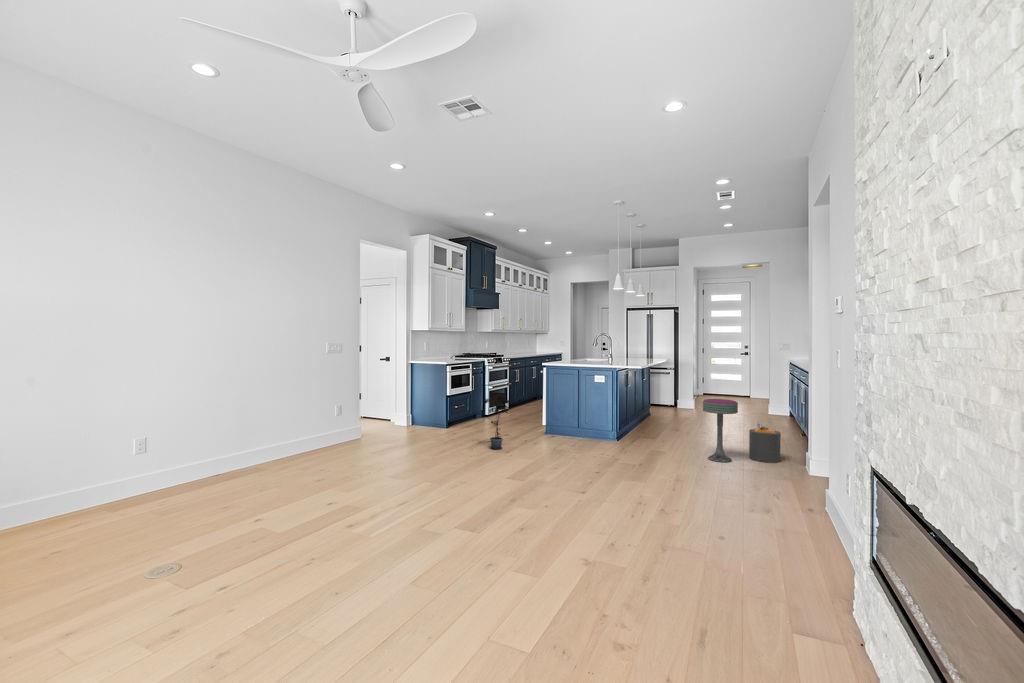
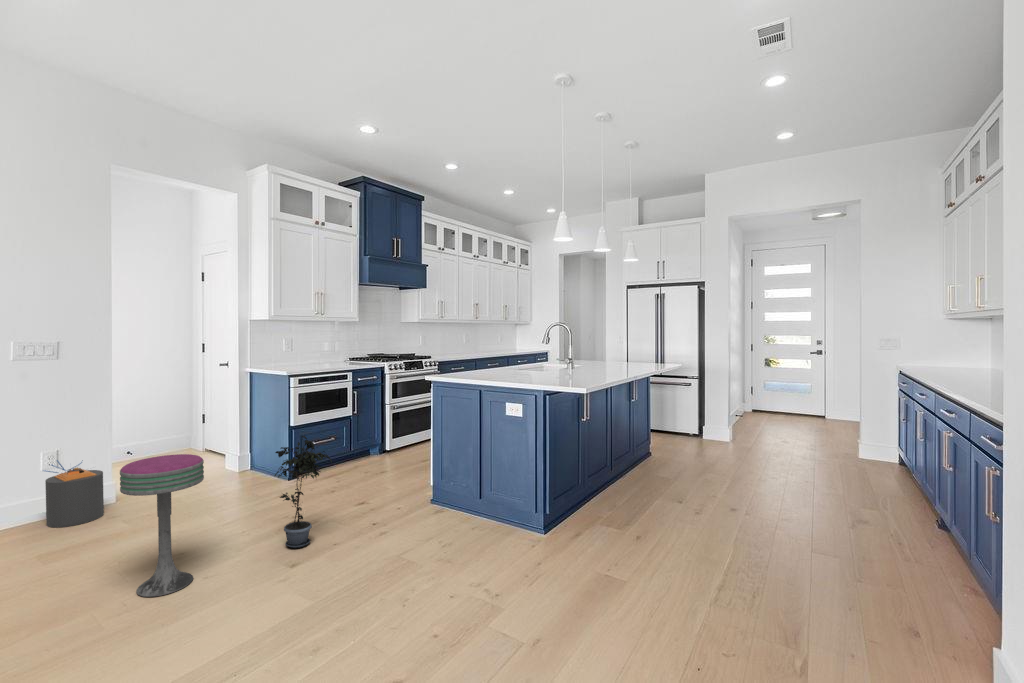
bar stool: present [703,399,738,462] -> present [120,454,204,597]
trash can: present [749,424,781,463] -> present [45,460,104,527]

